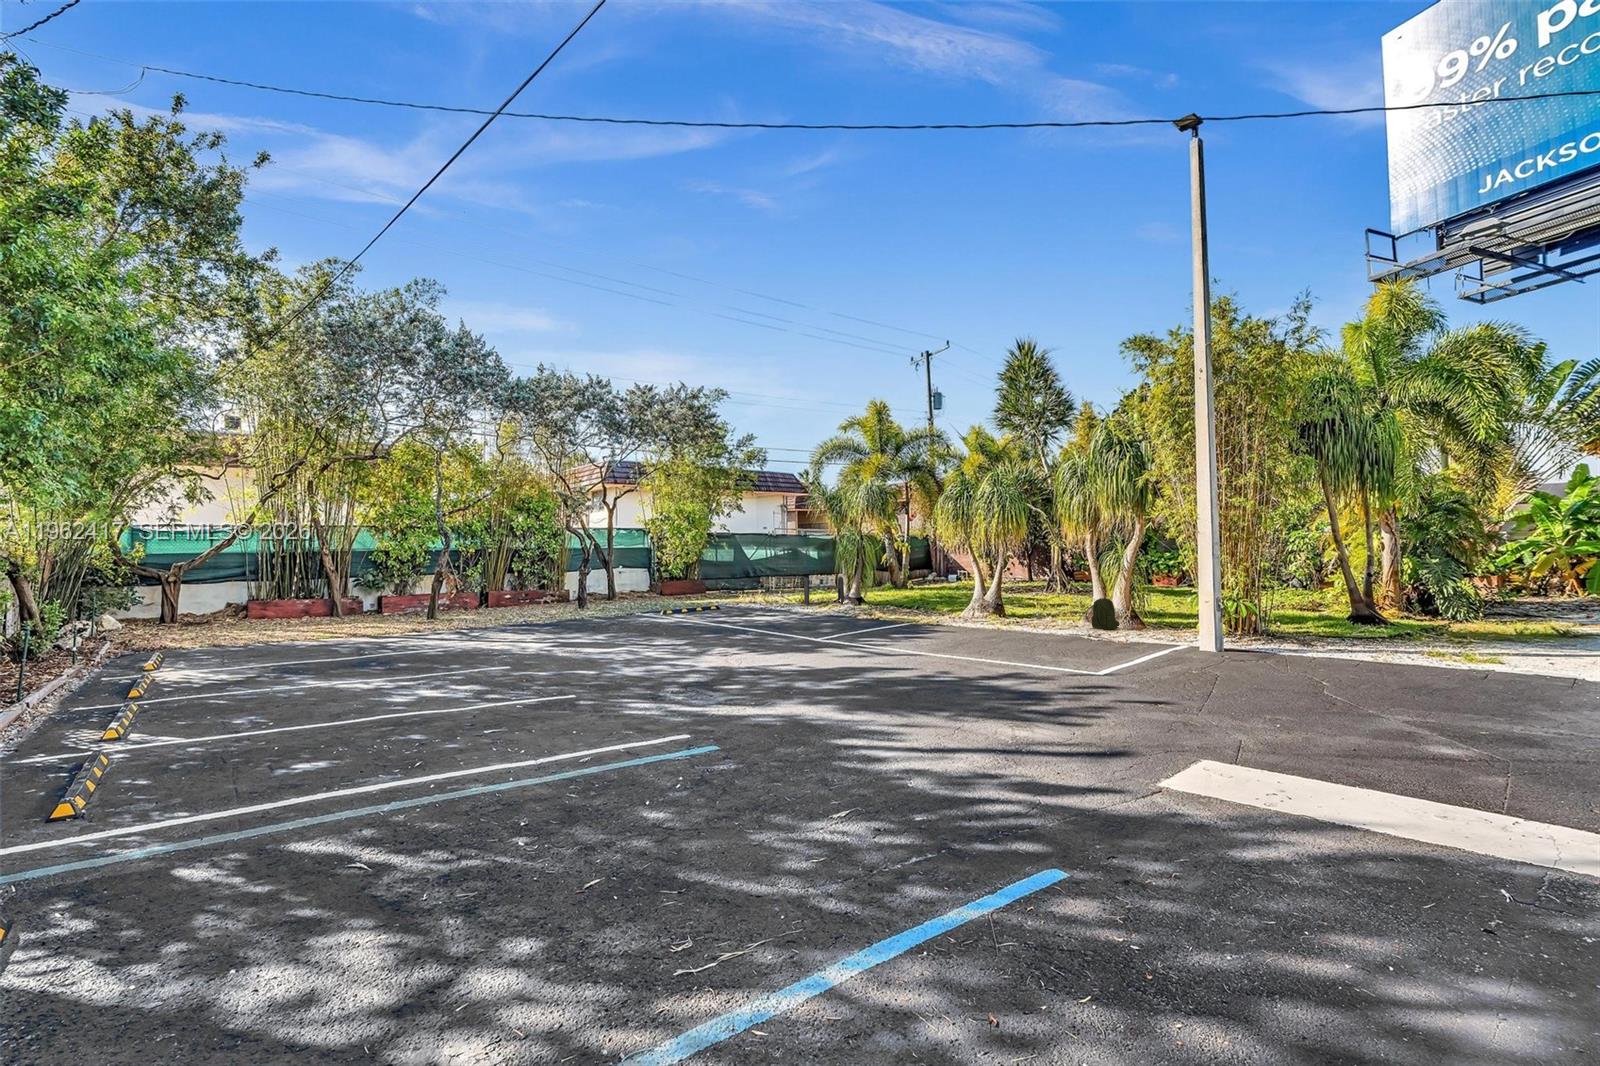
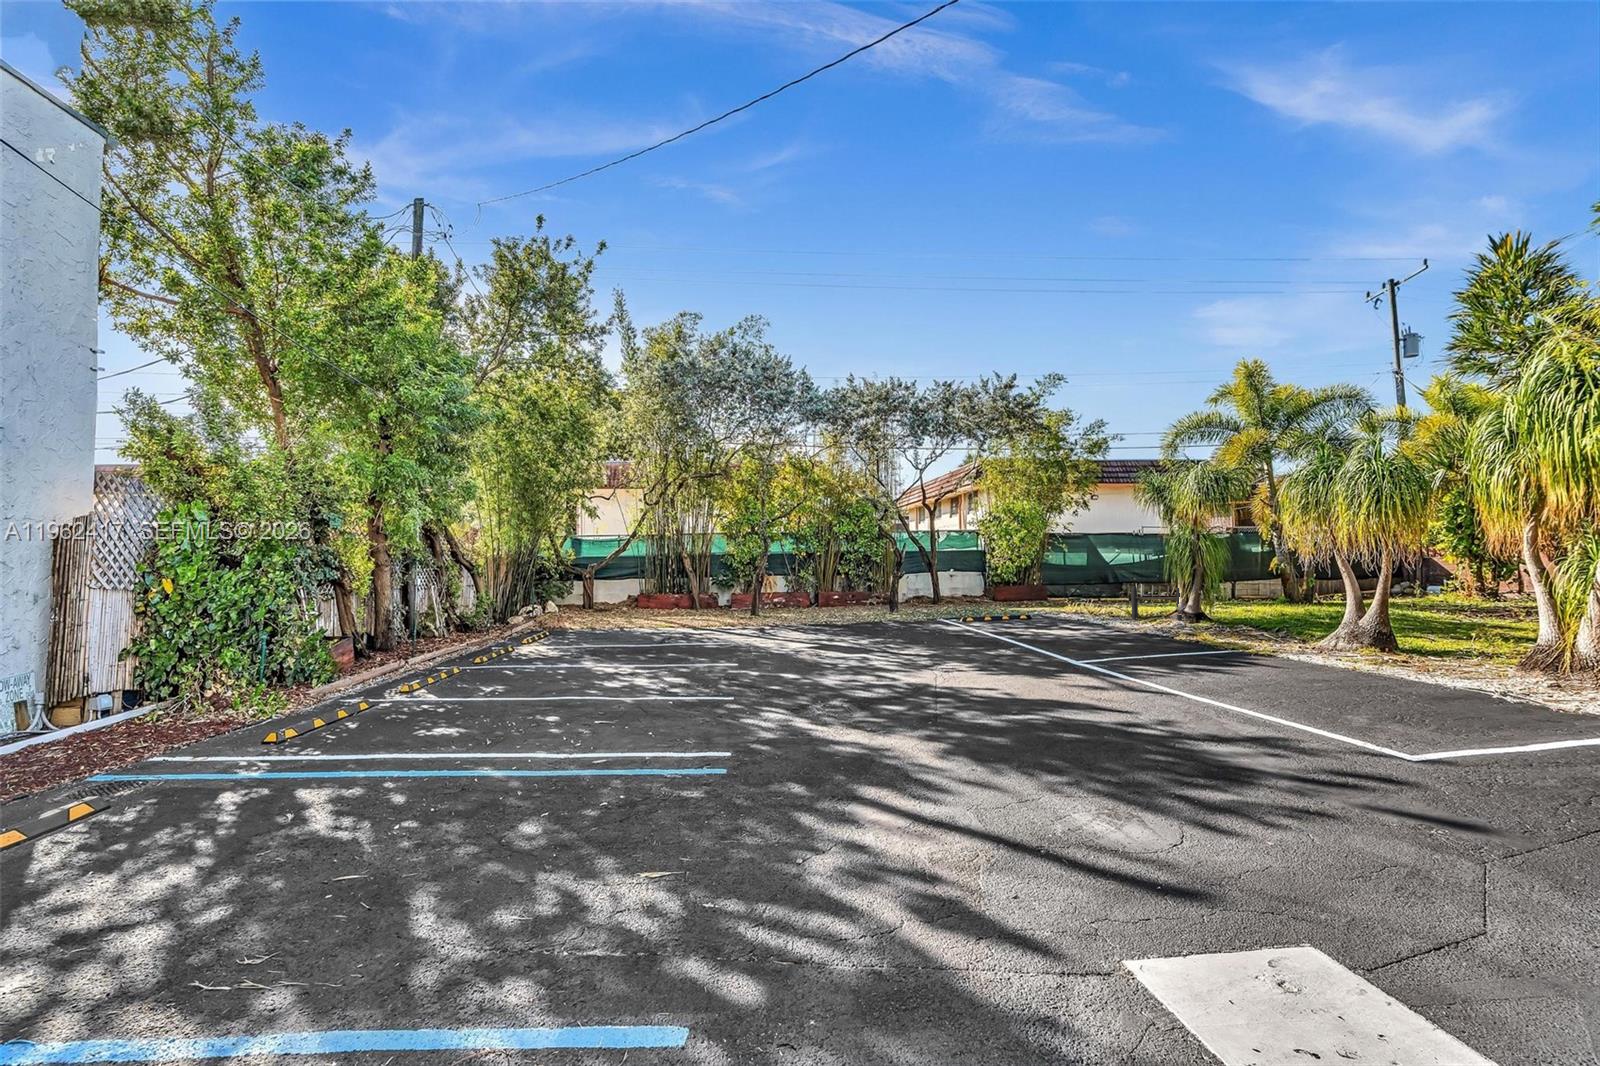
backpack: present [1086,598,1120,630] -> none [1498,630,1565,679]

